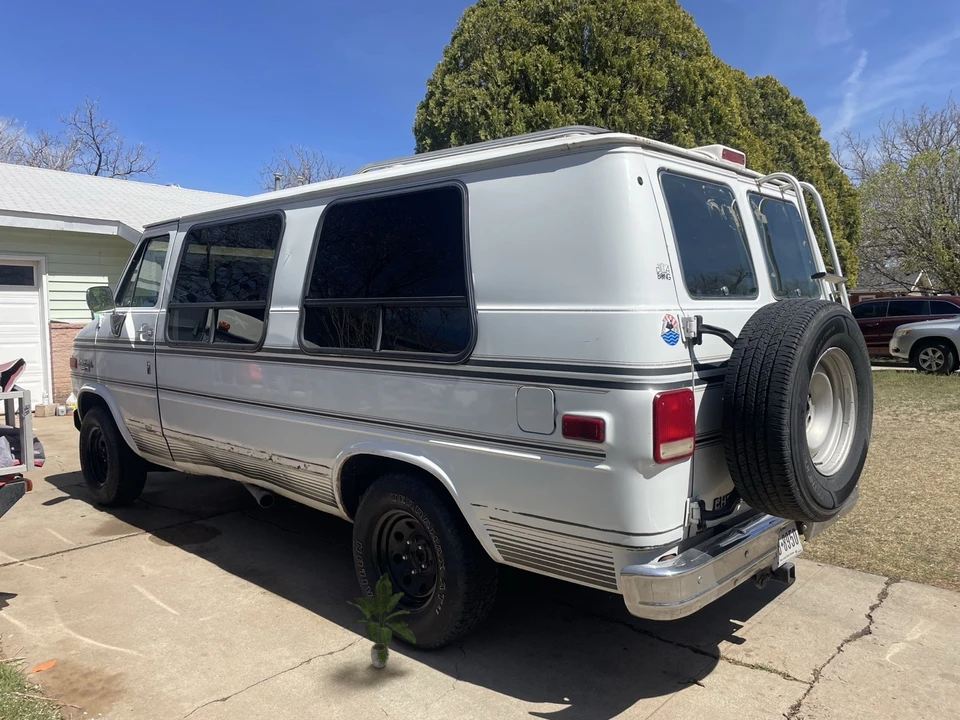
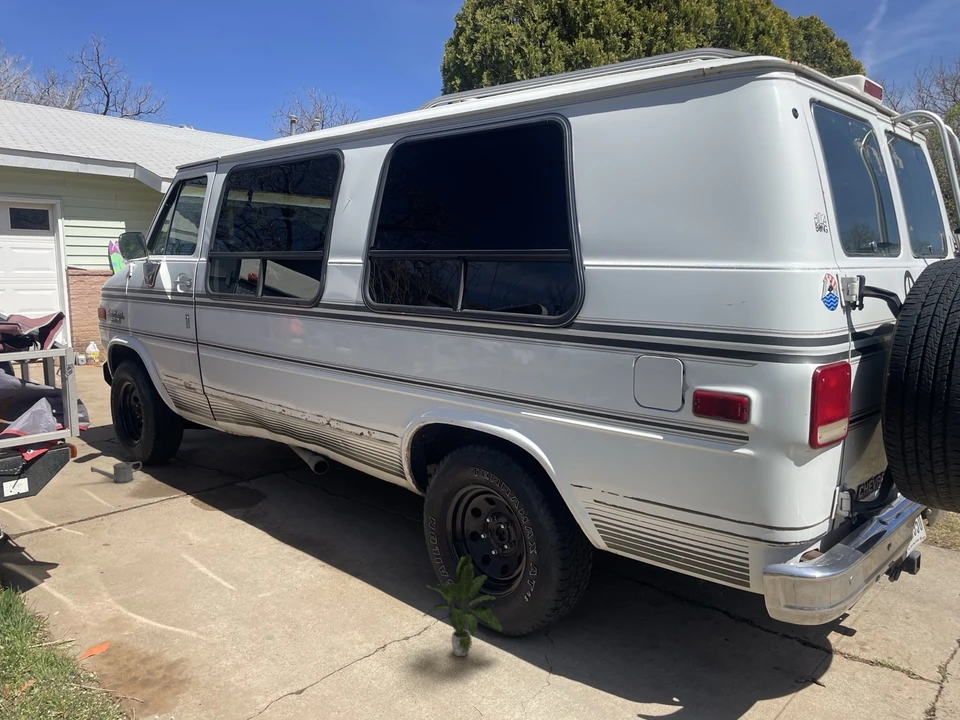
watering can: none [56,503,106,524] -> present [91,461,142,483]

